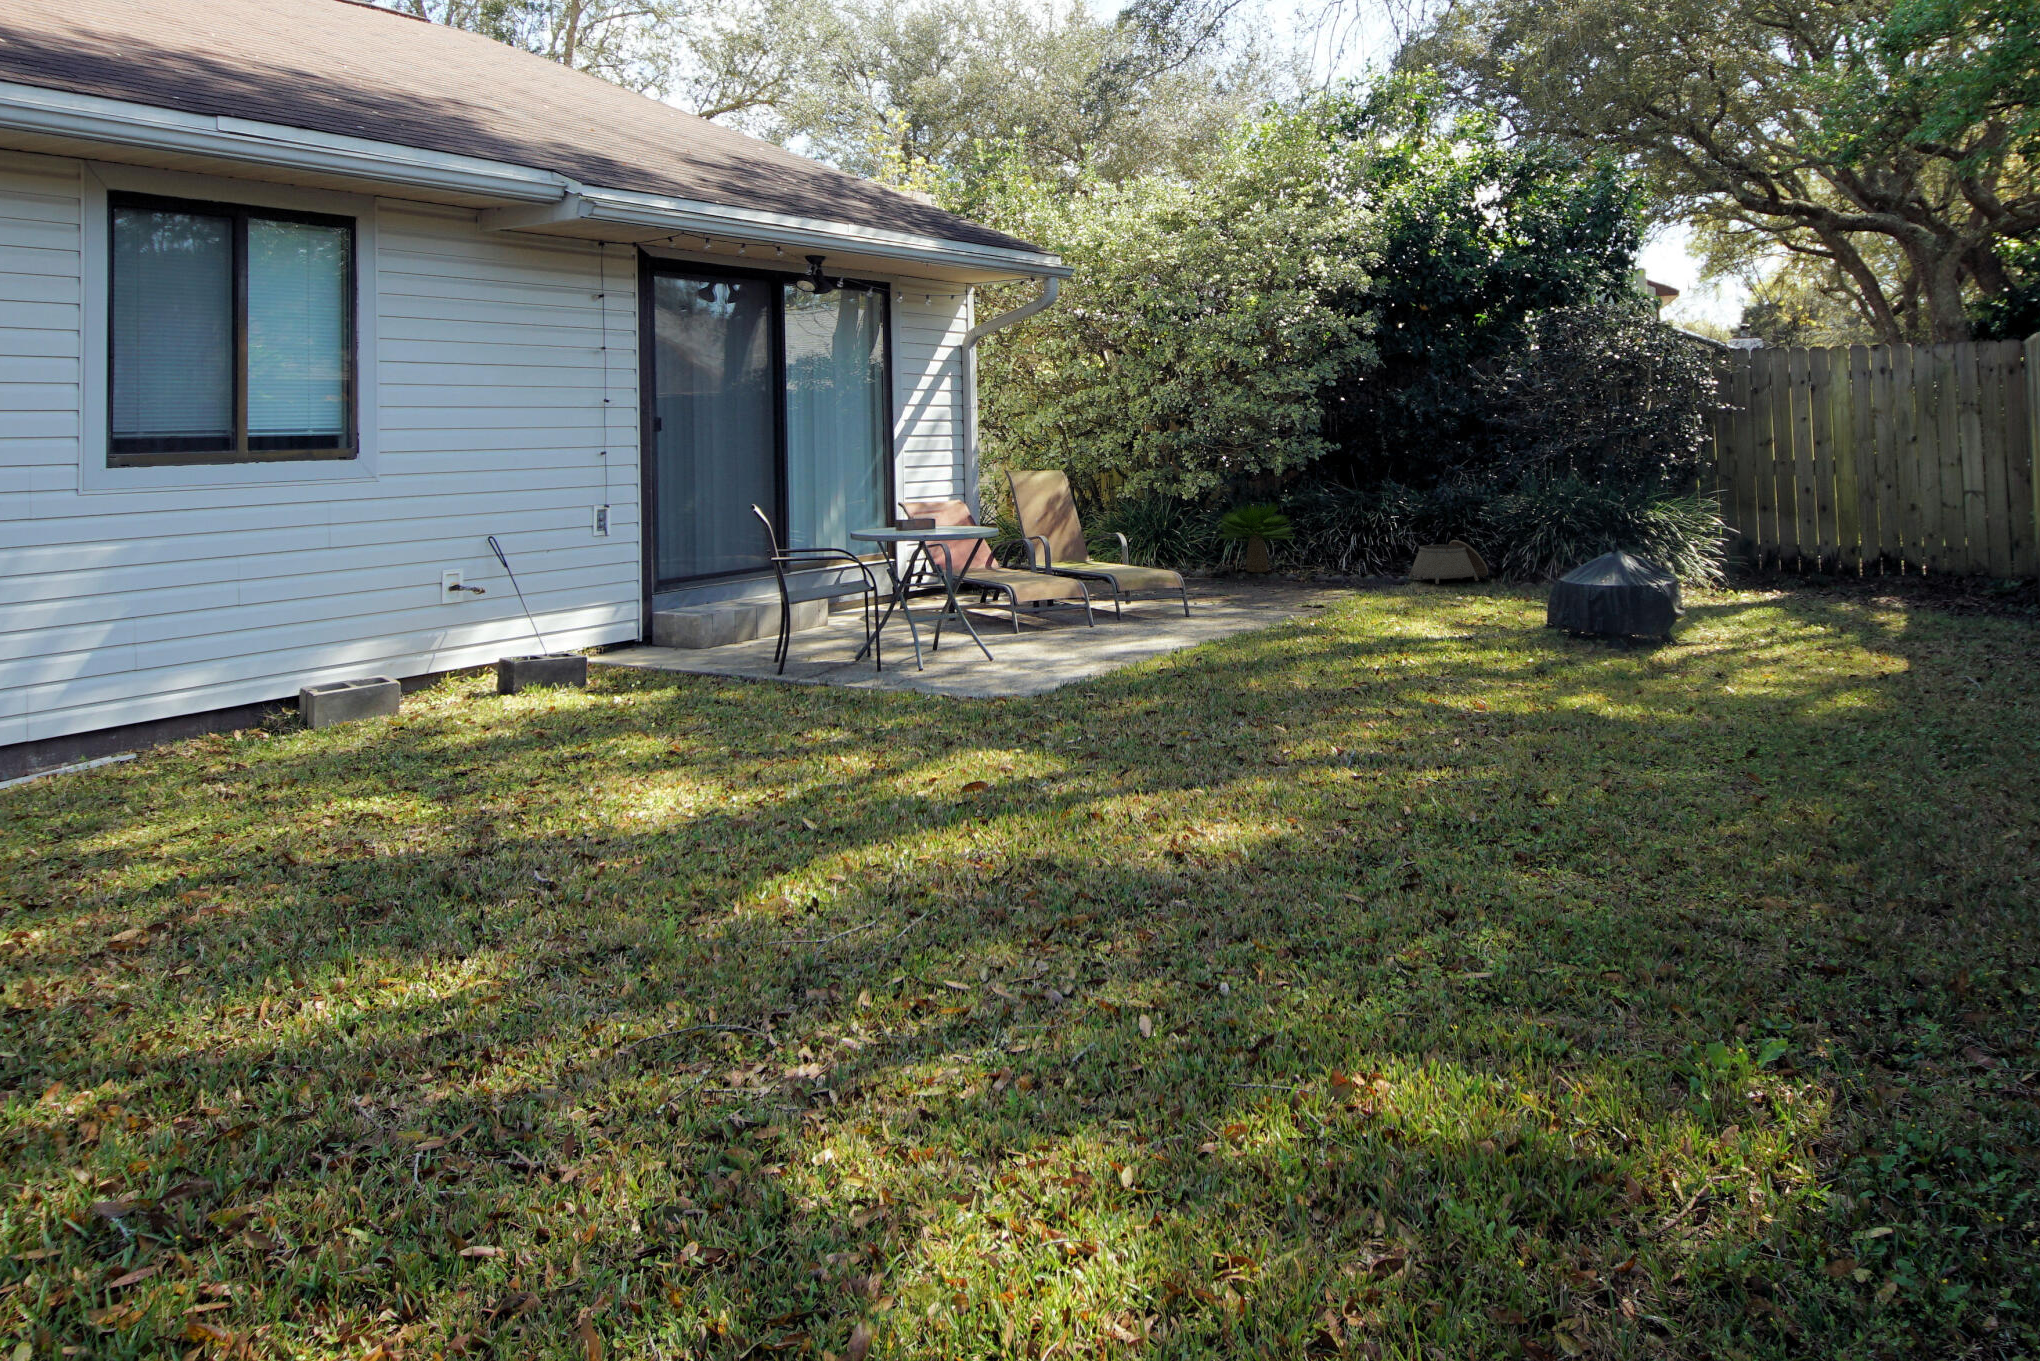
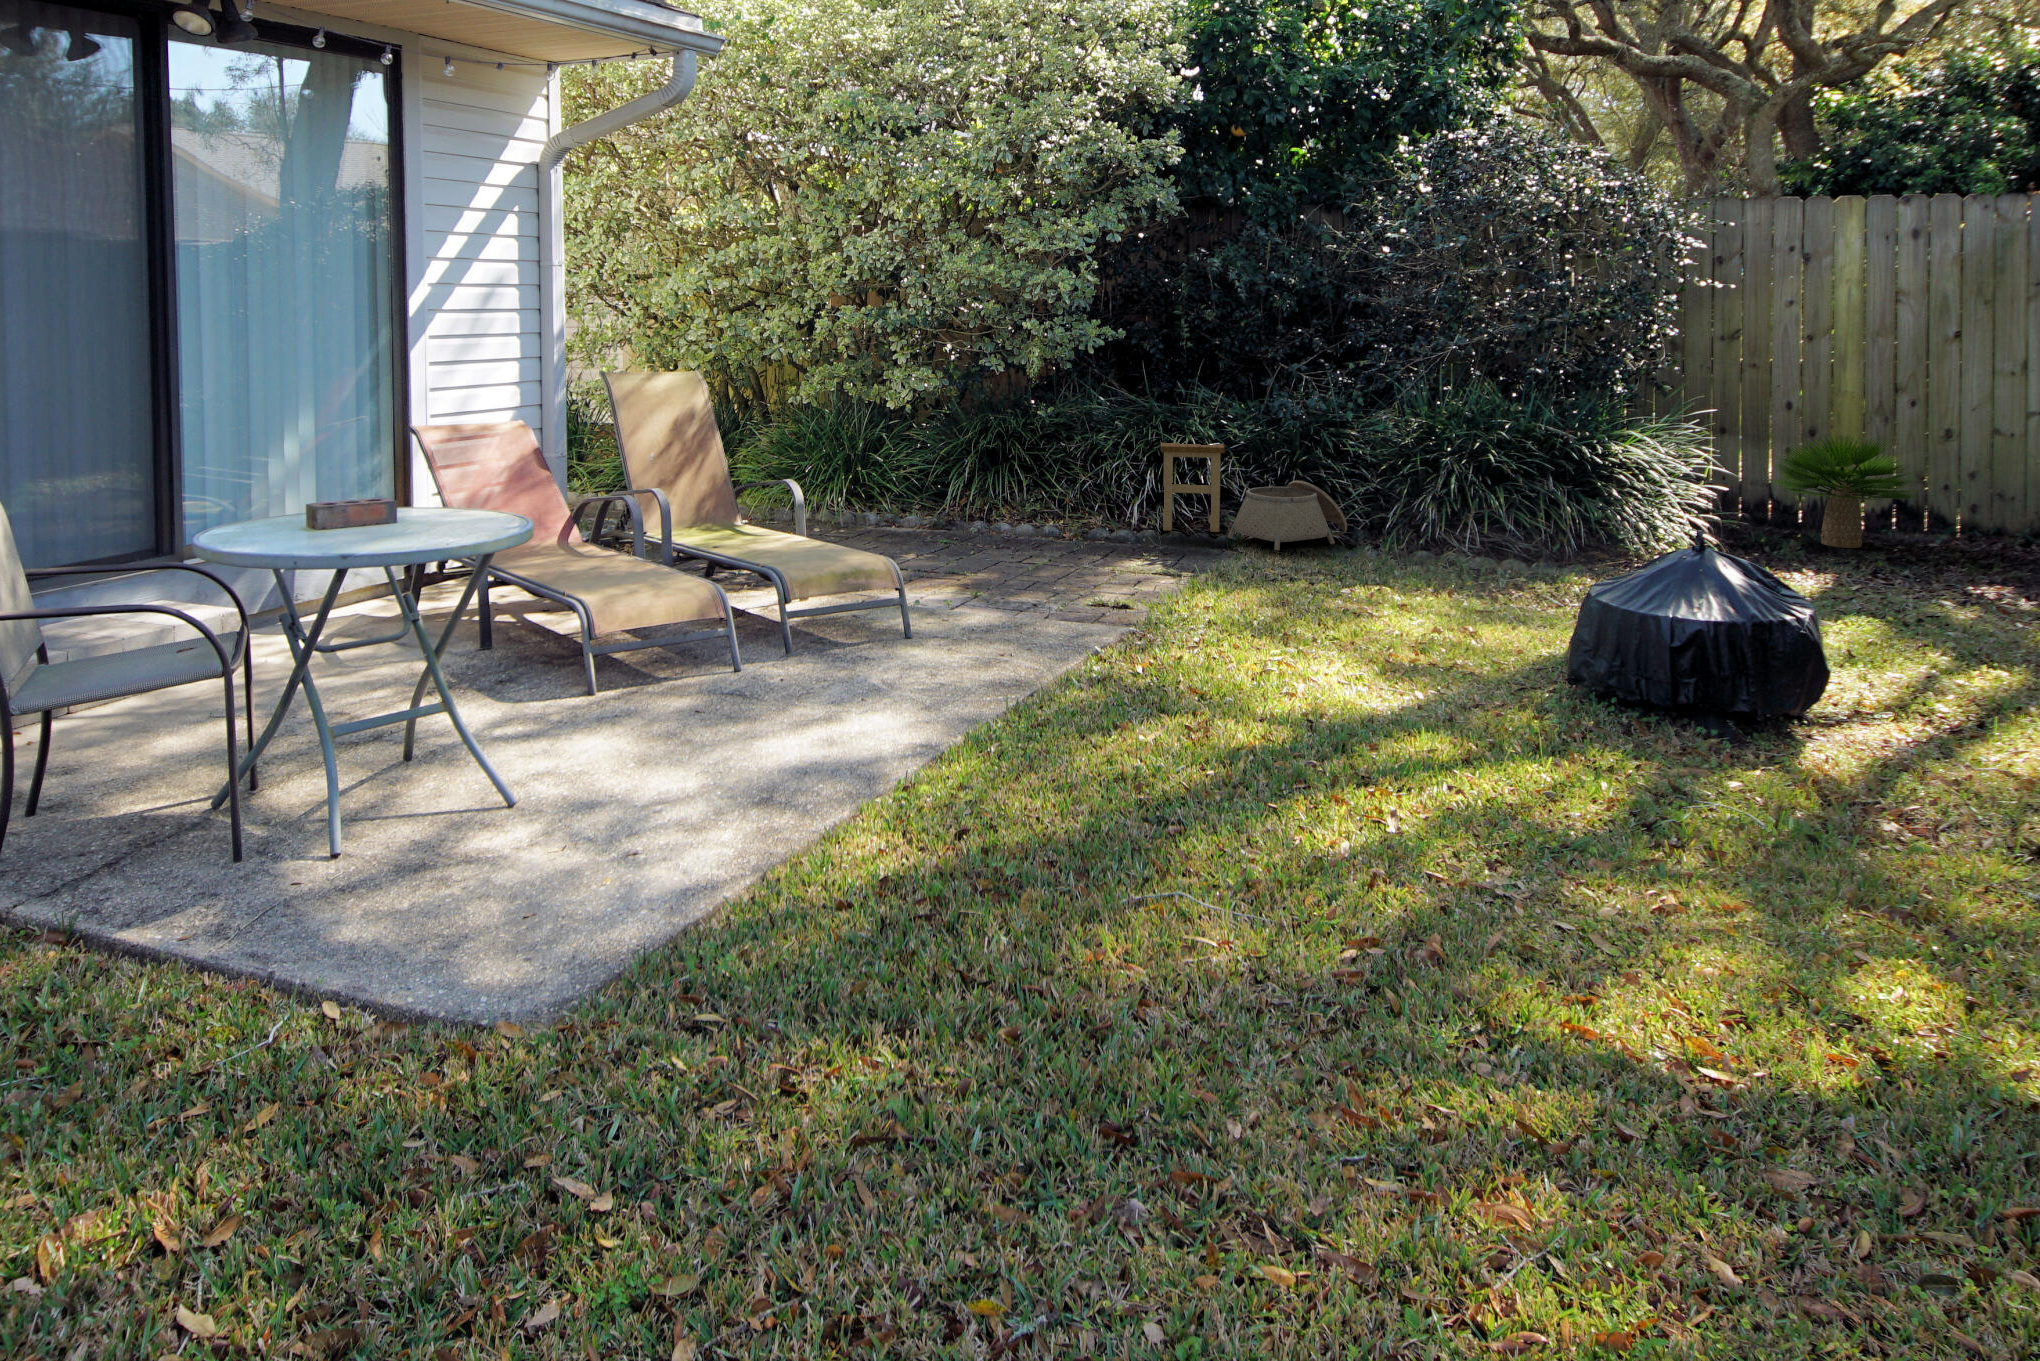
potted plant: present [1219,505,1292,572] -> present [1774,434,1917,548]
stool: none [1364,516,1408,576] -> present [1161,442,1225,532]

